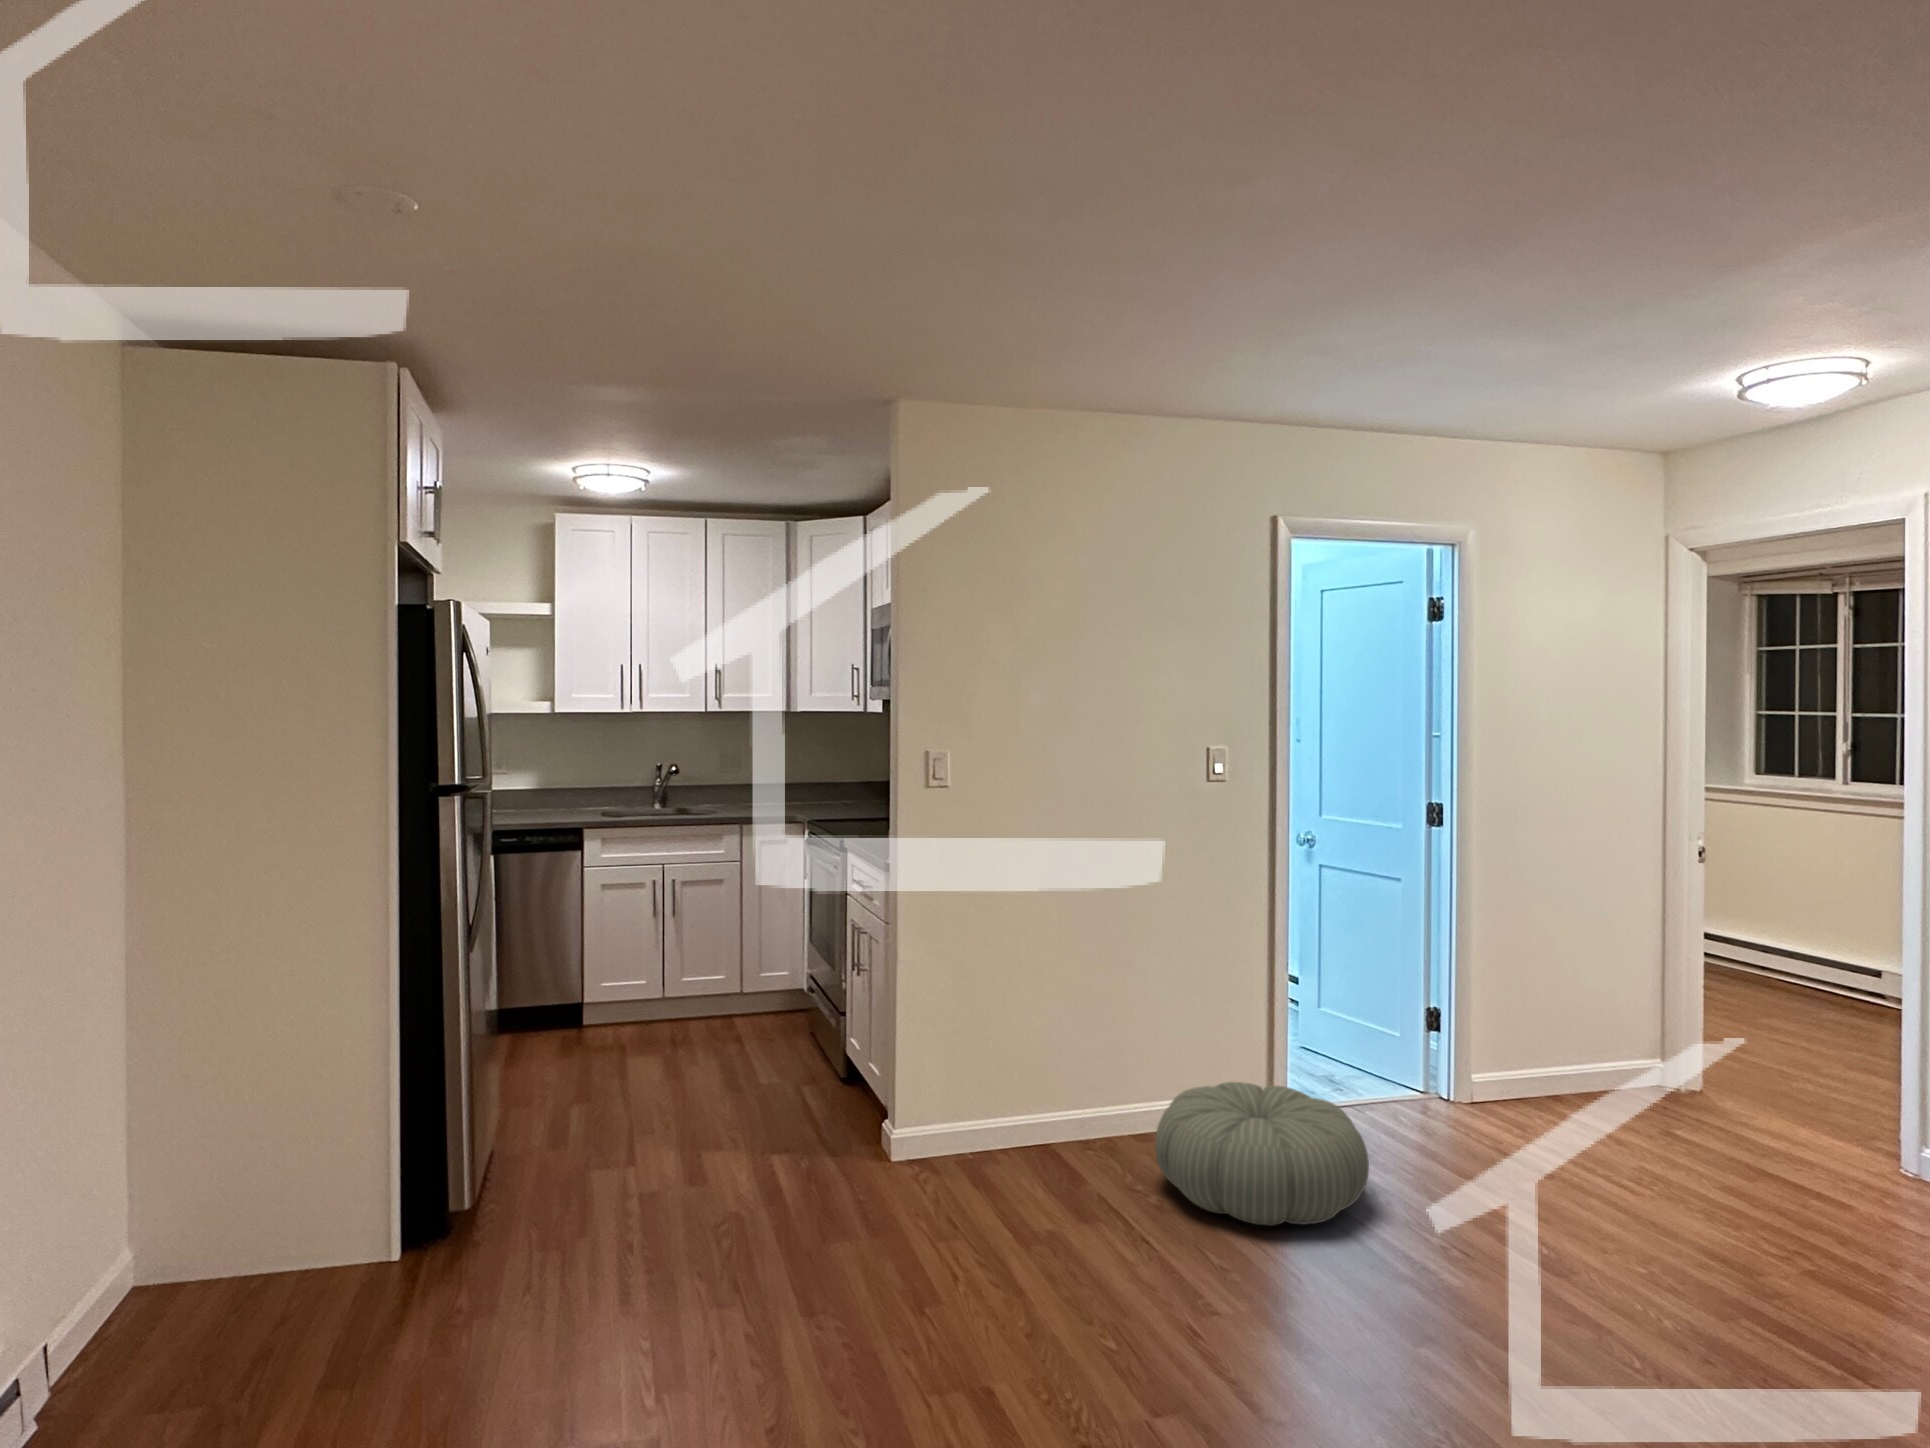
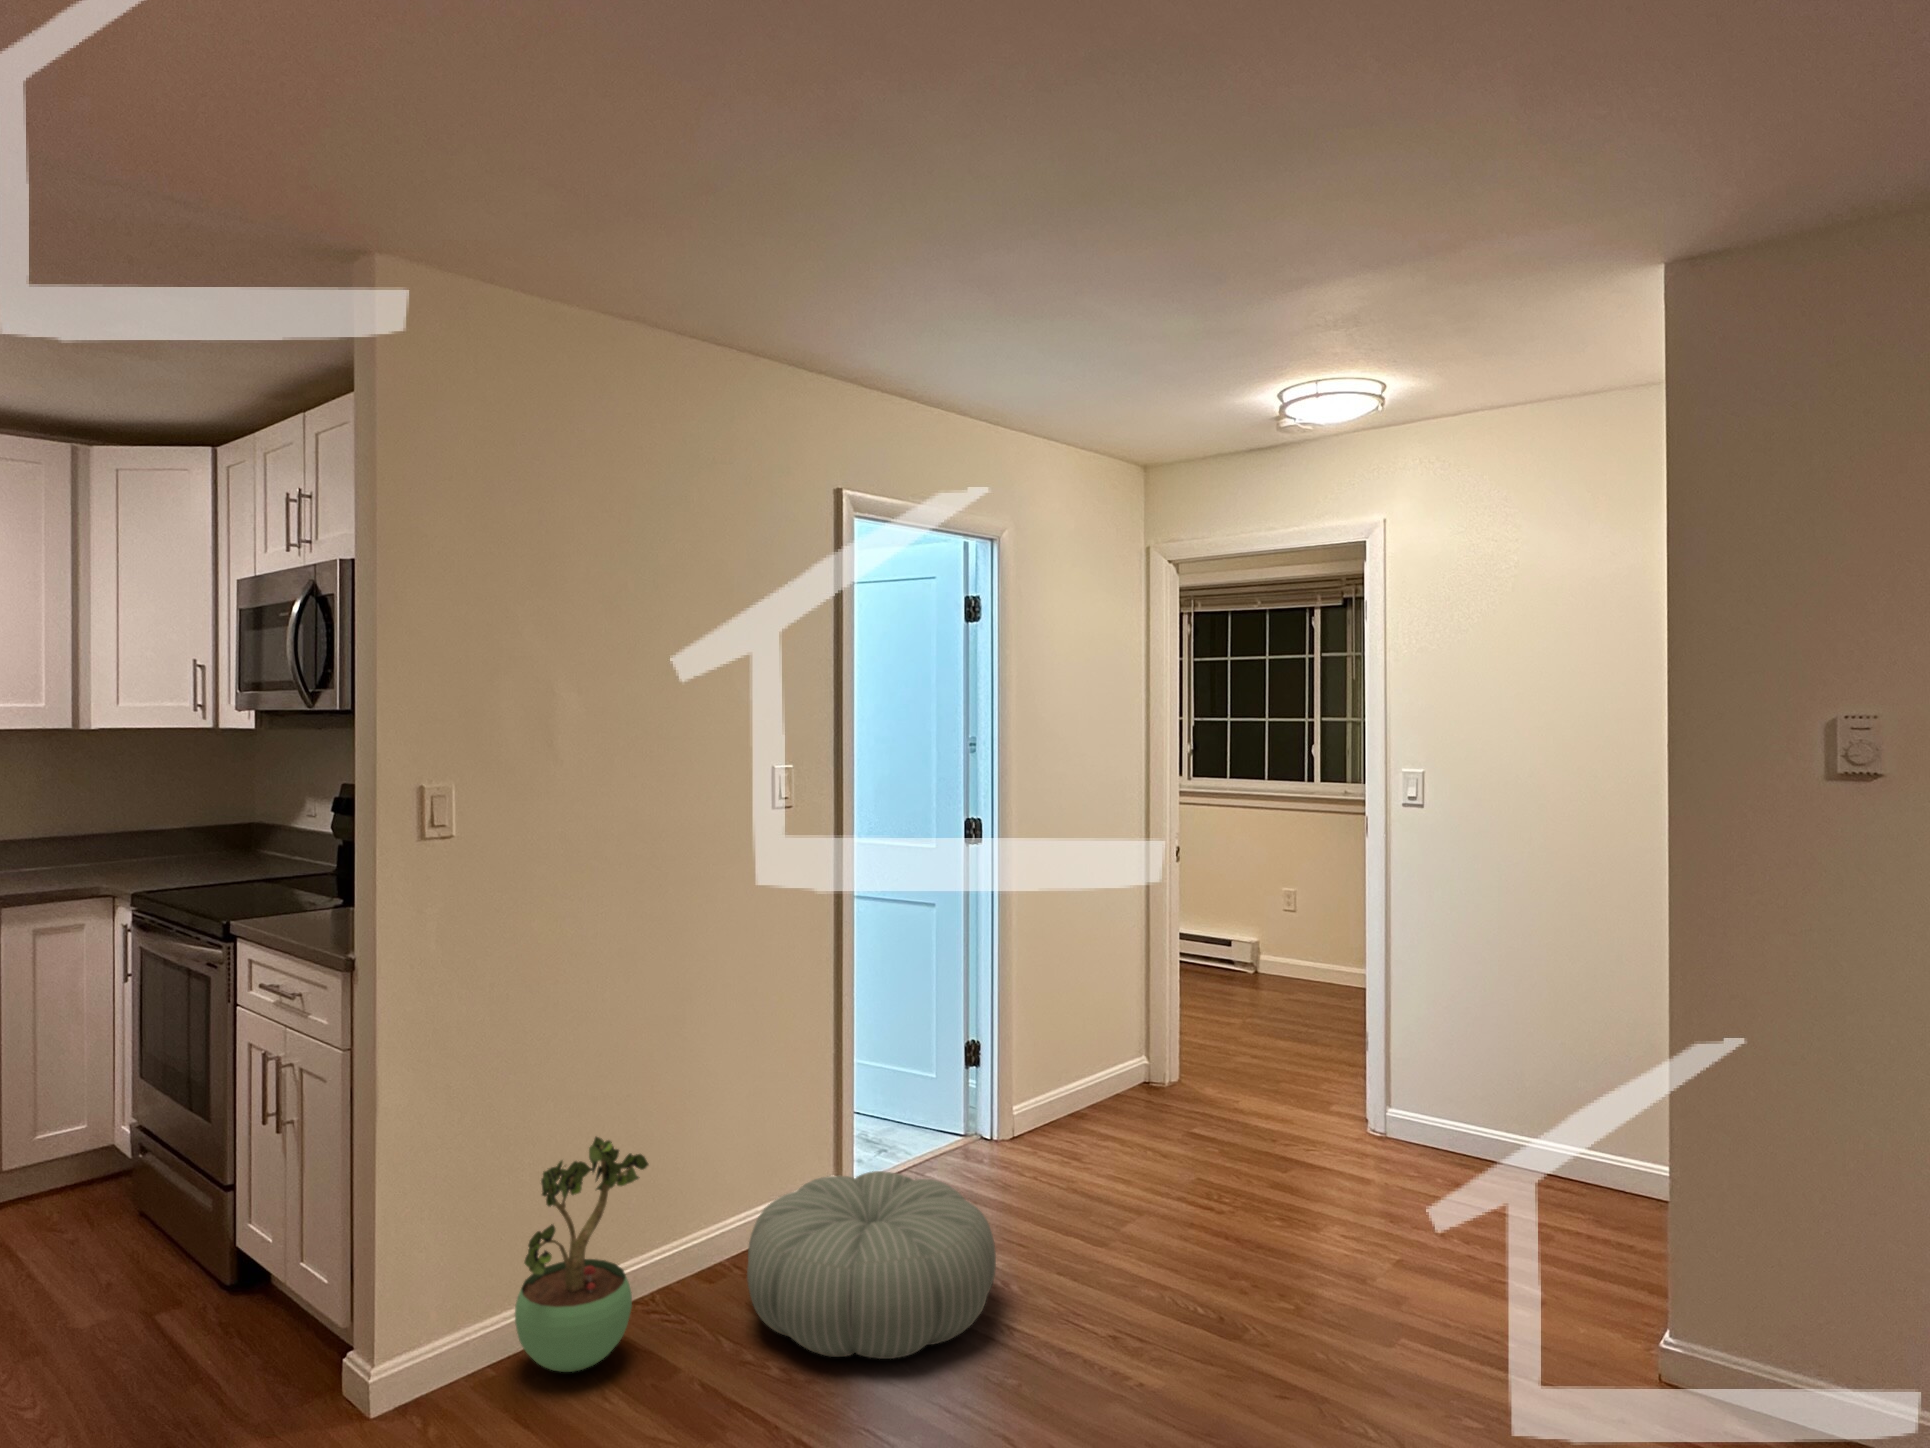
potted plant: none [986,1009,1084,1174] -> present [515,1137,648,1372]

